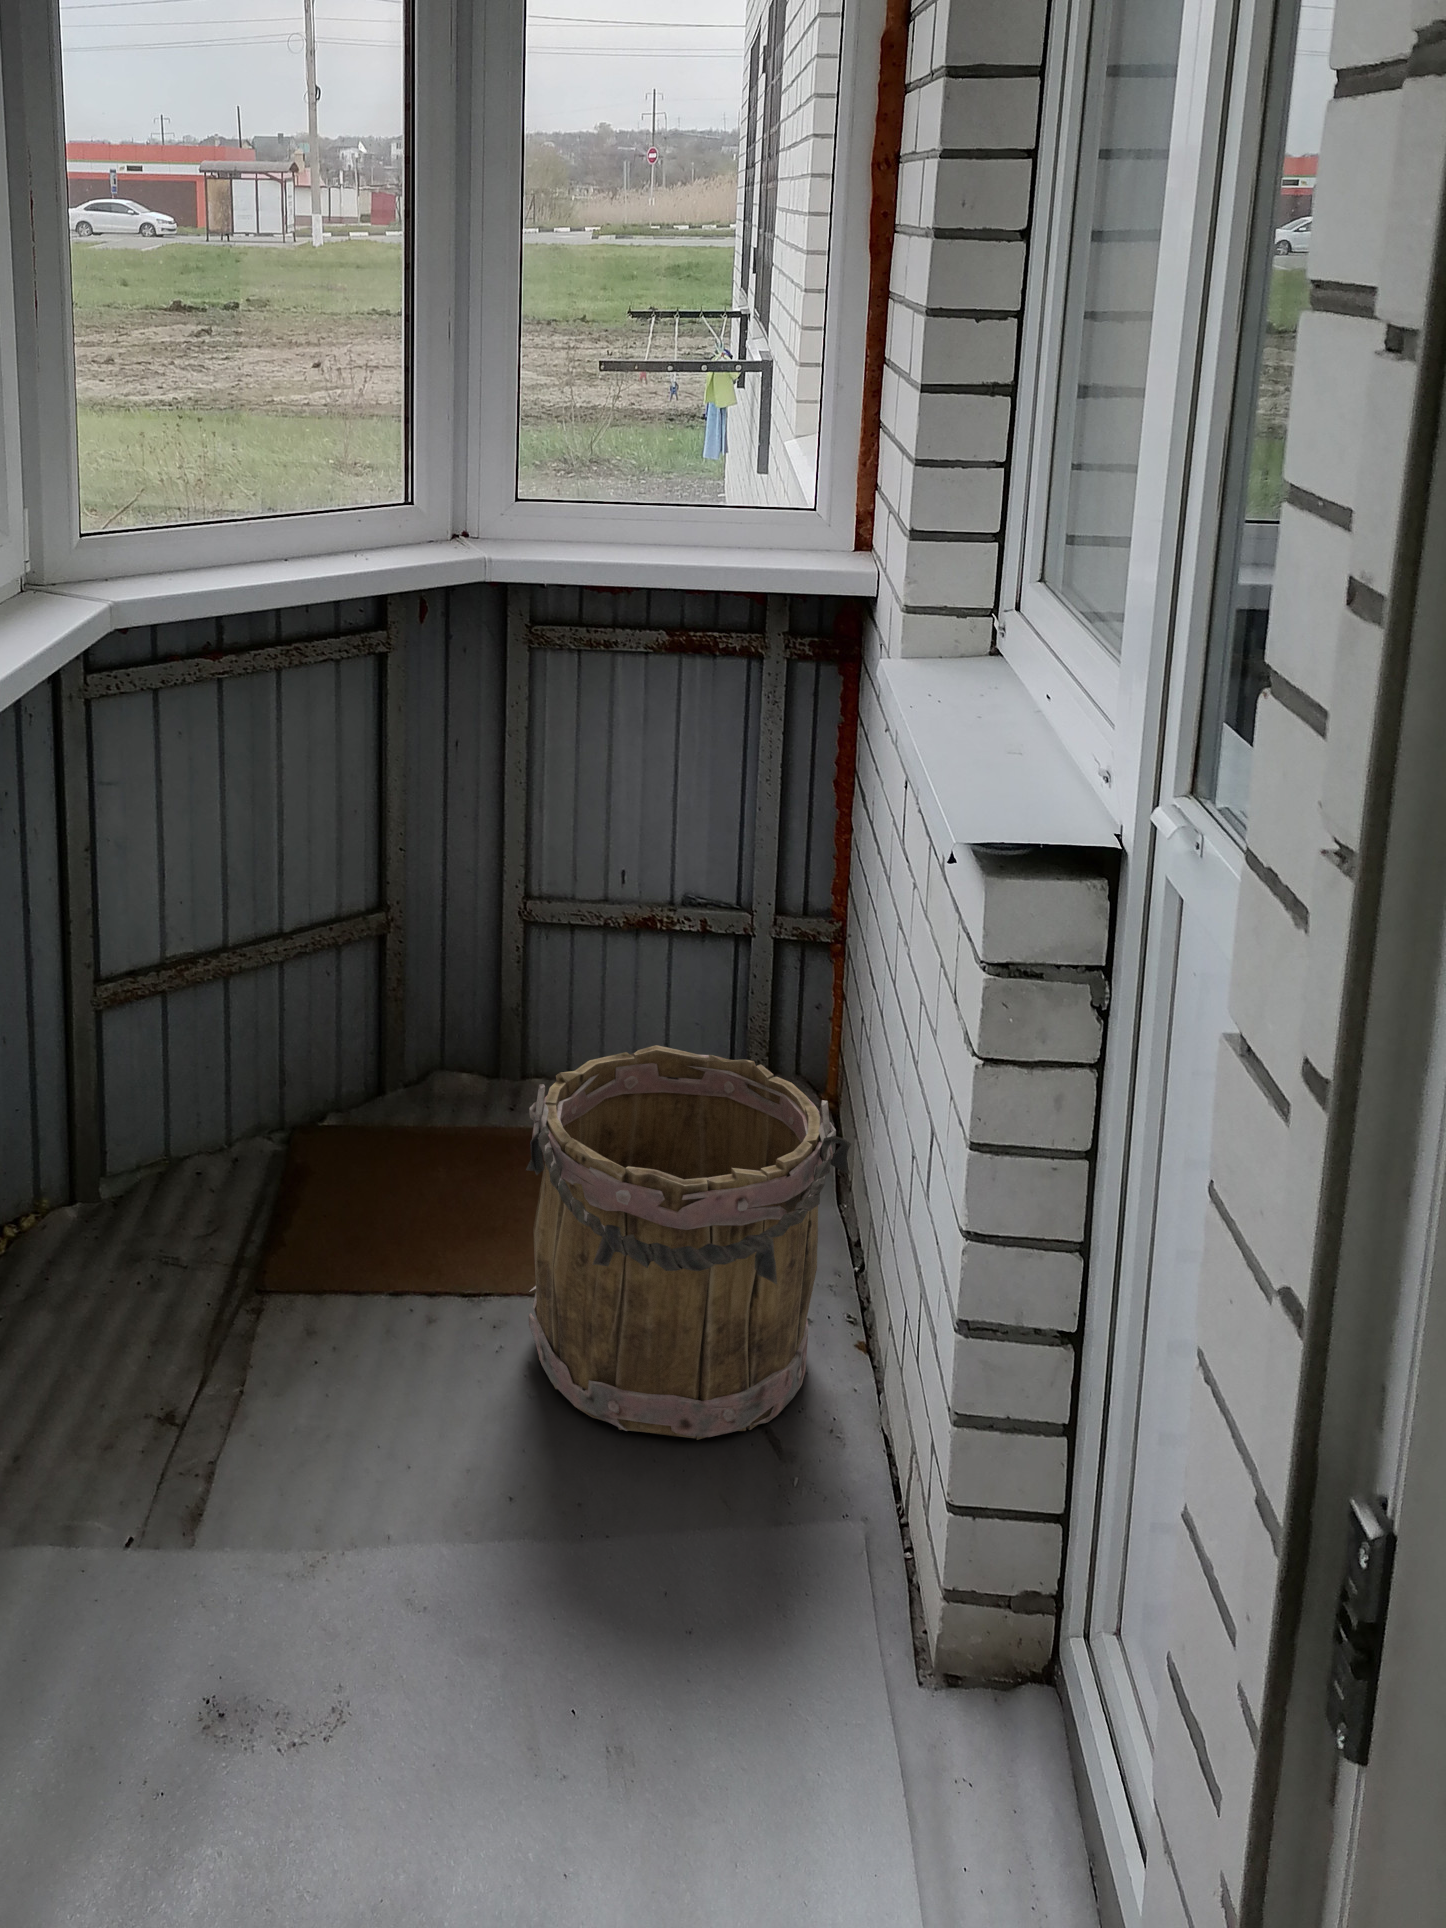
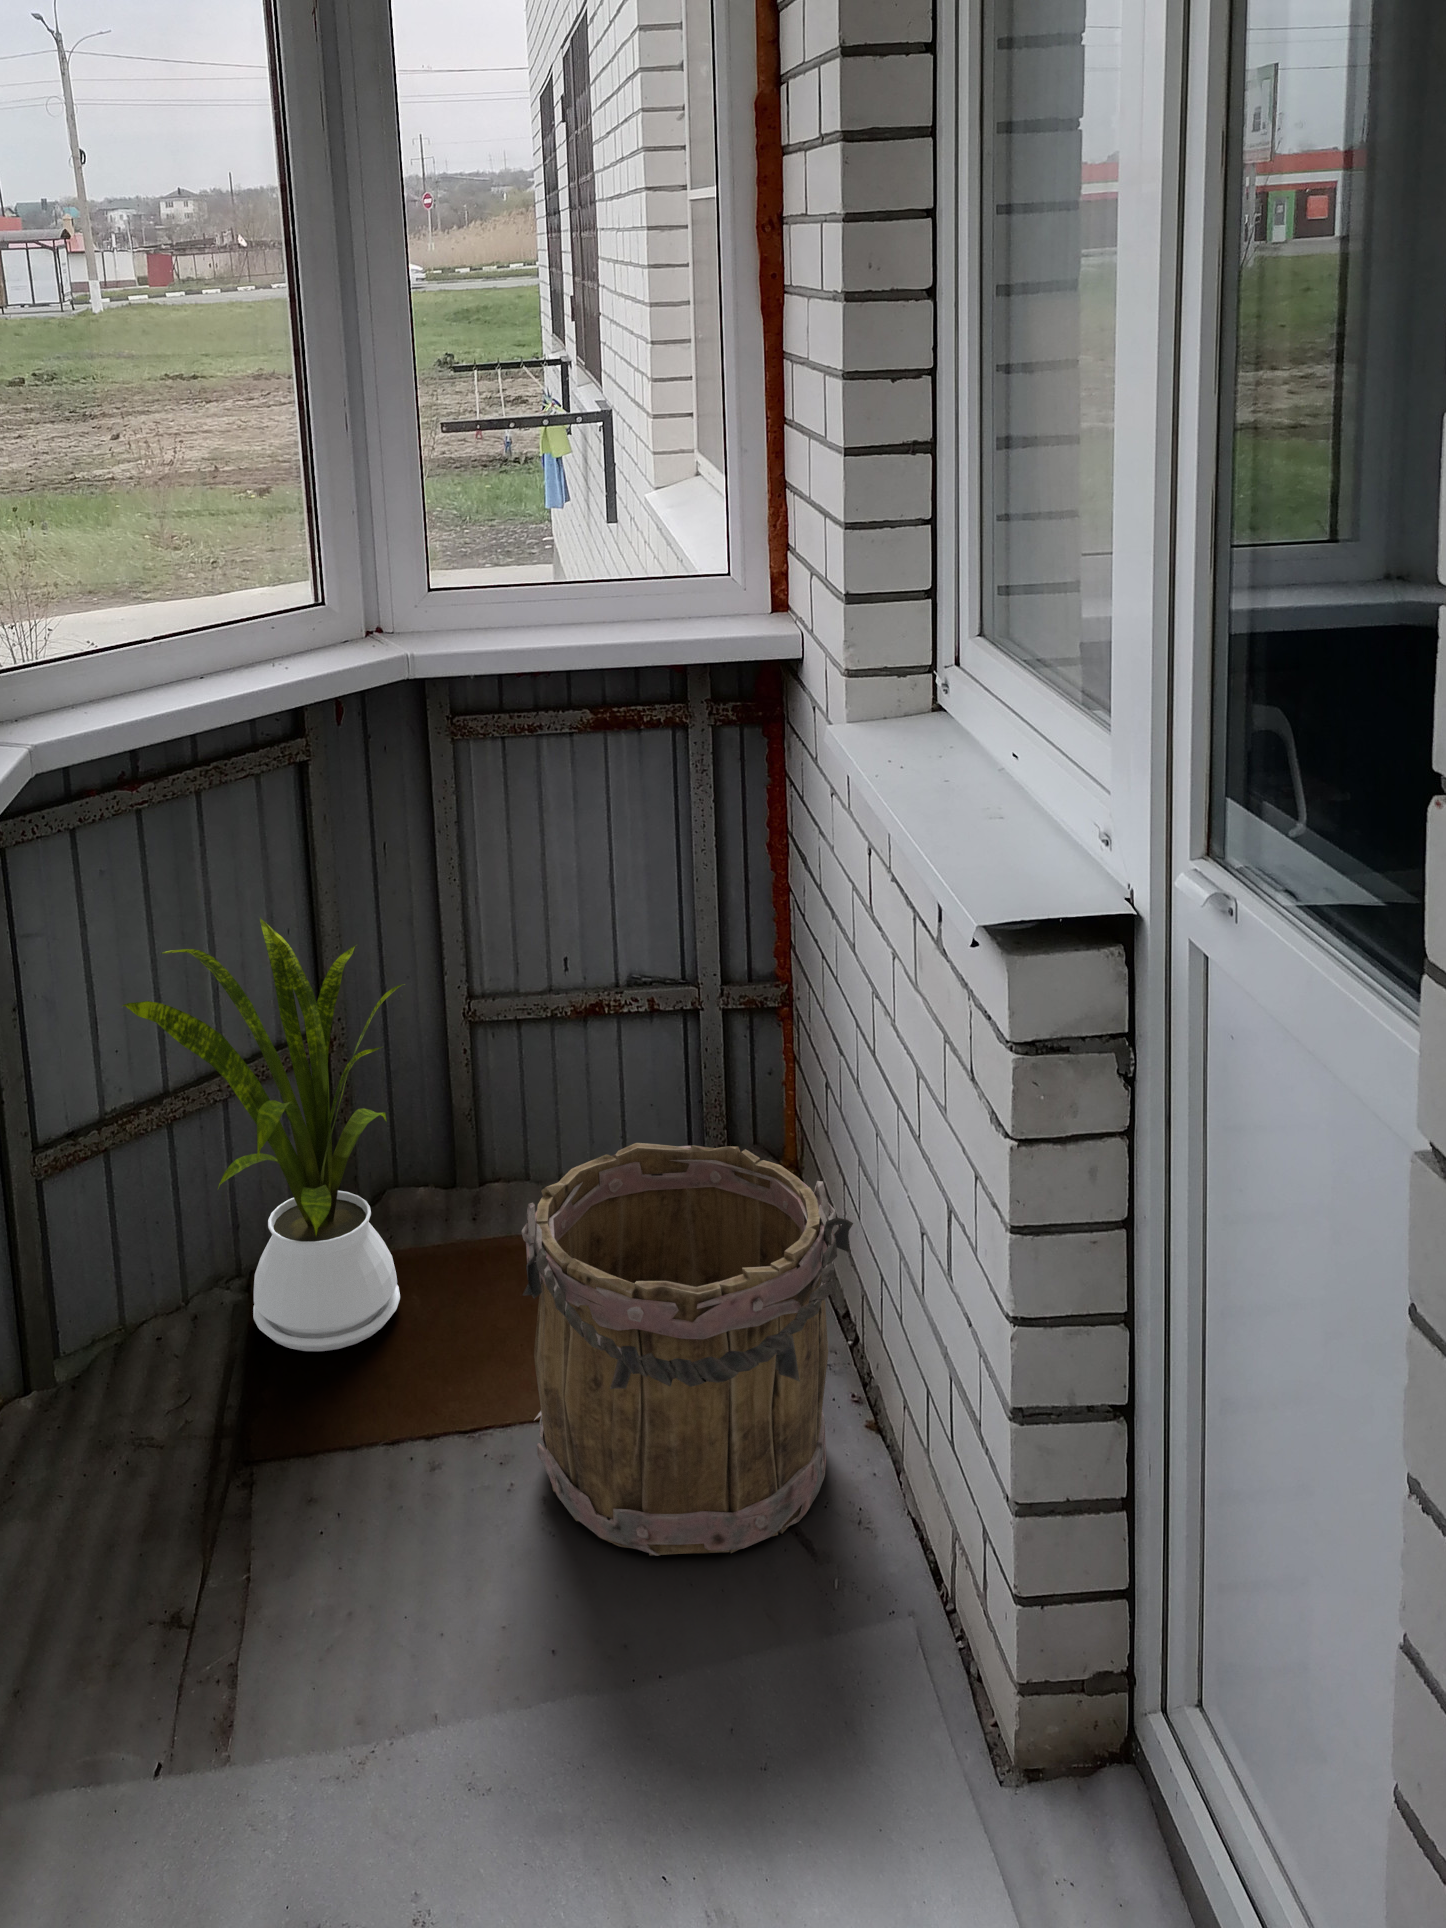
house plant: none [191,796,456,1207] -> present [122,918,403,1351]

